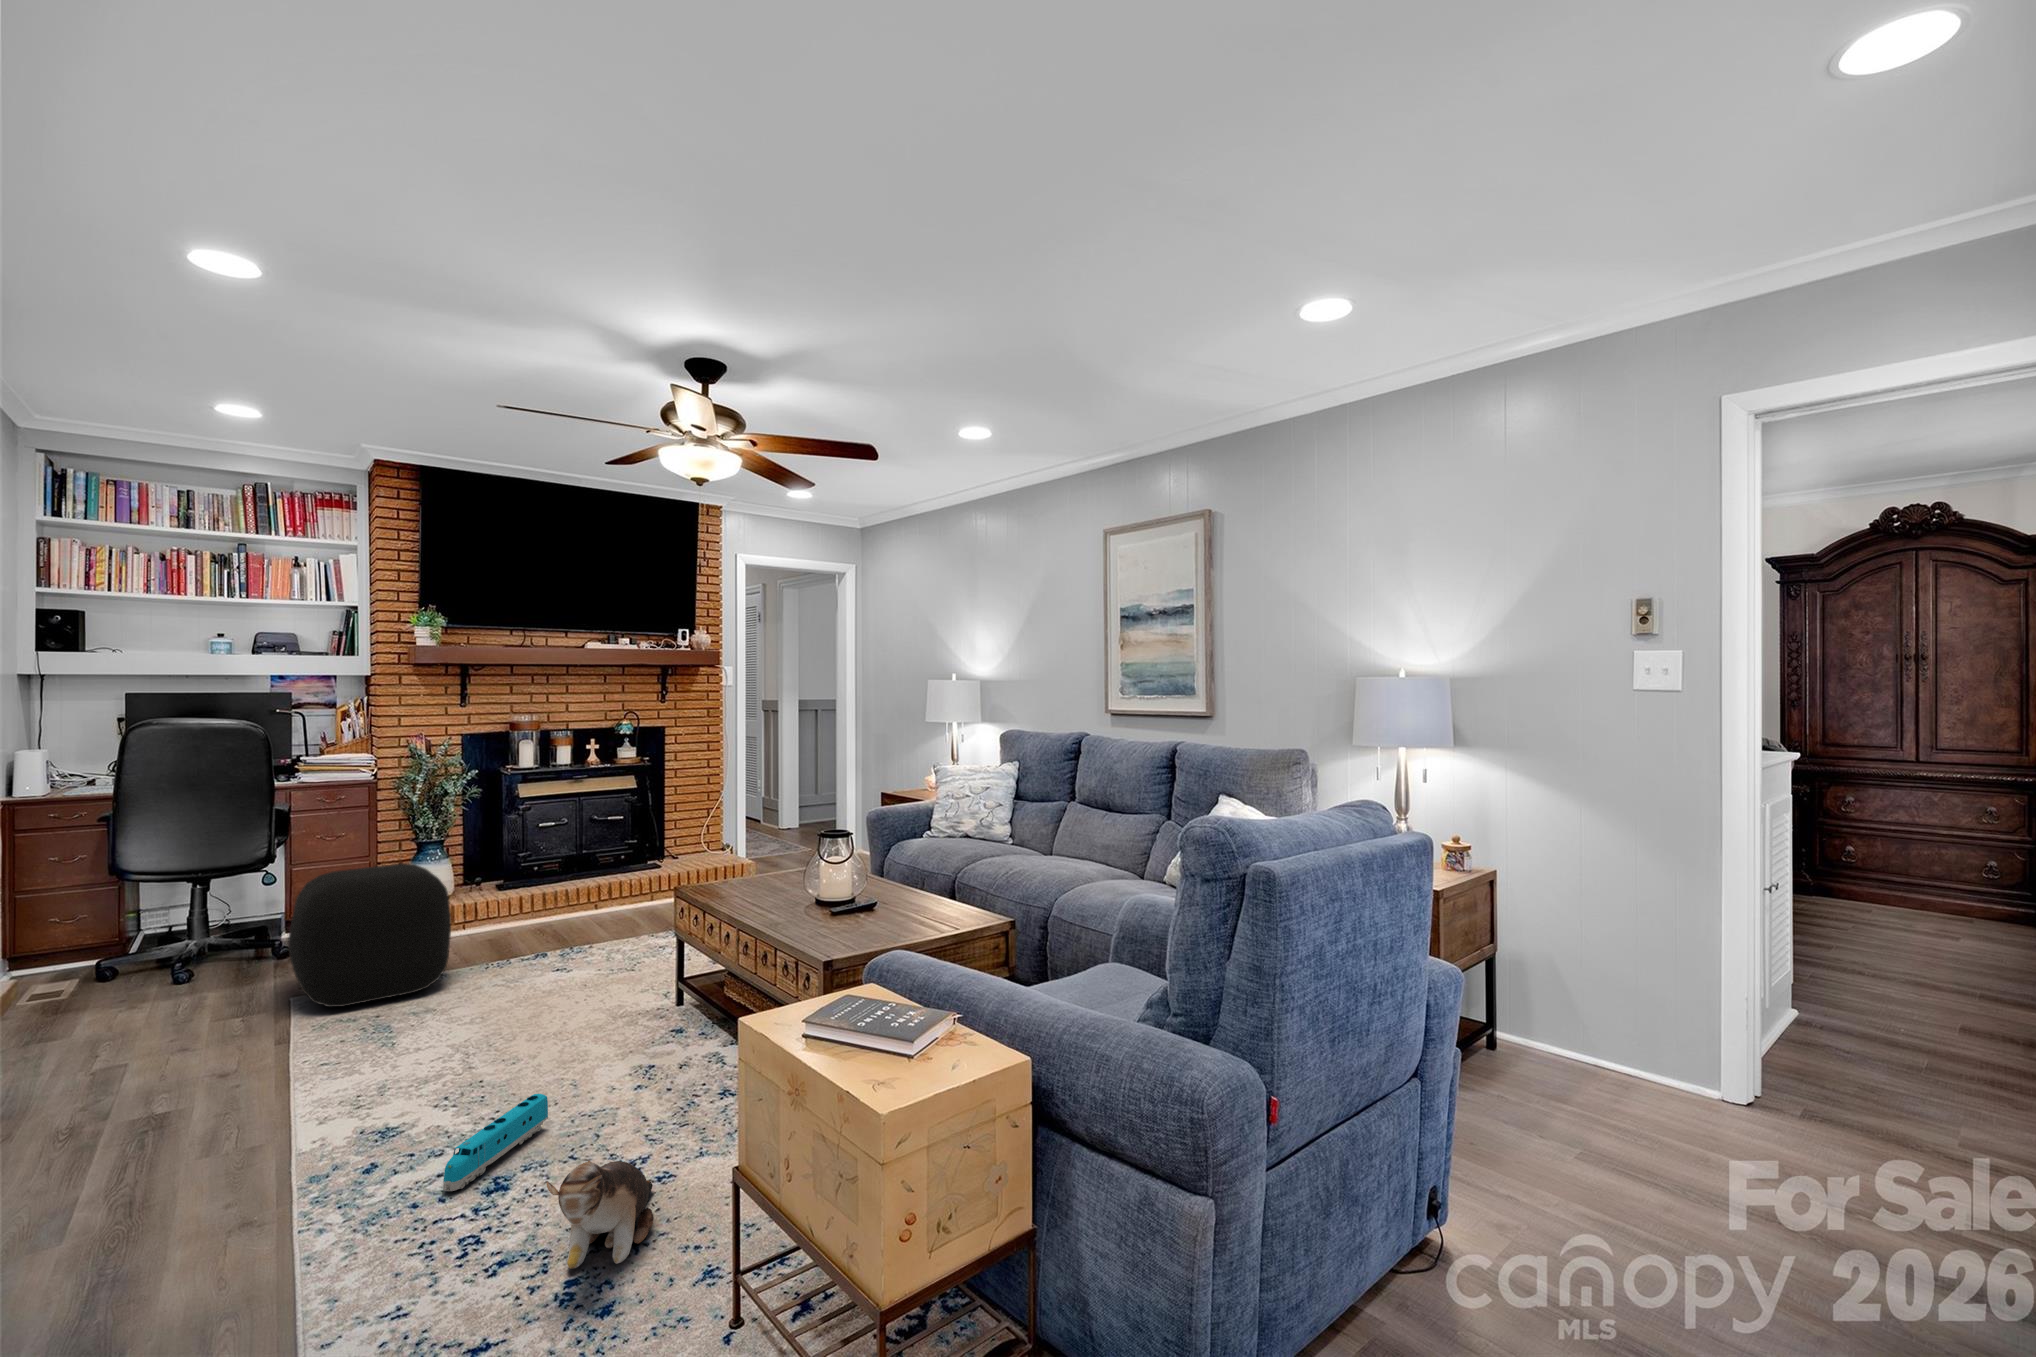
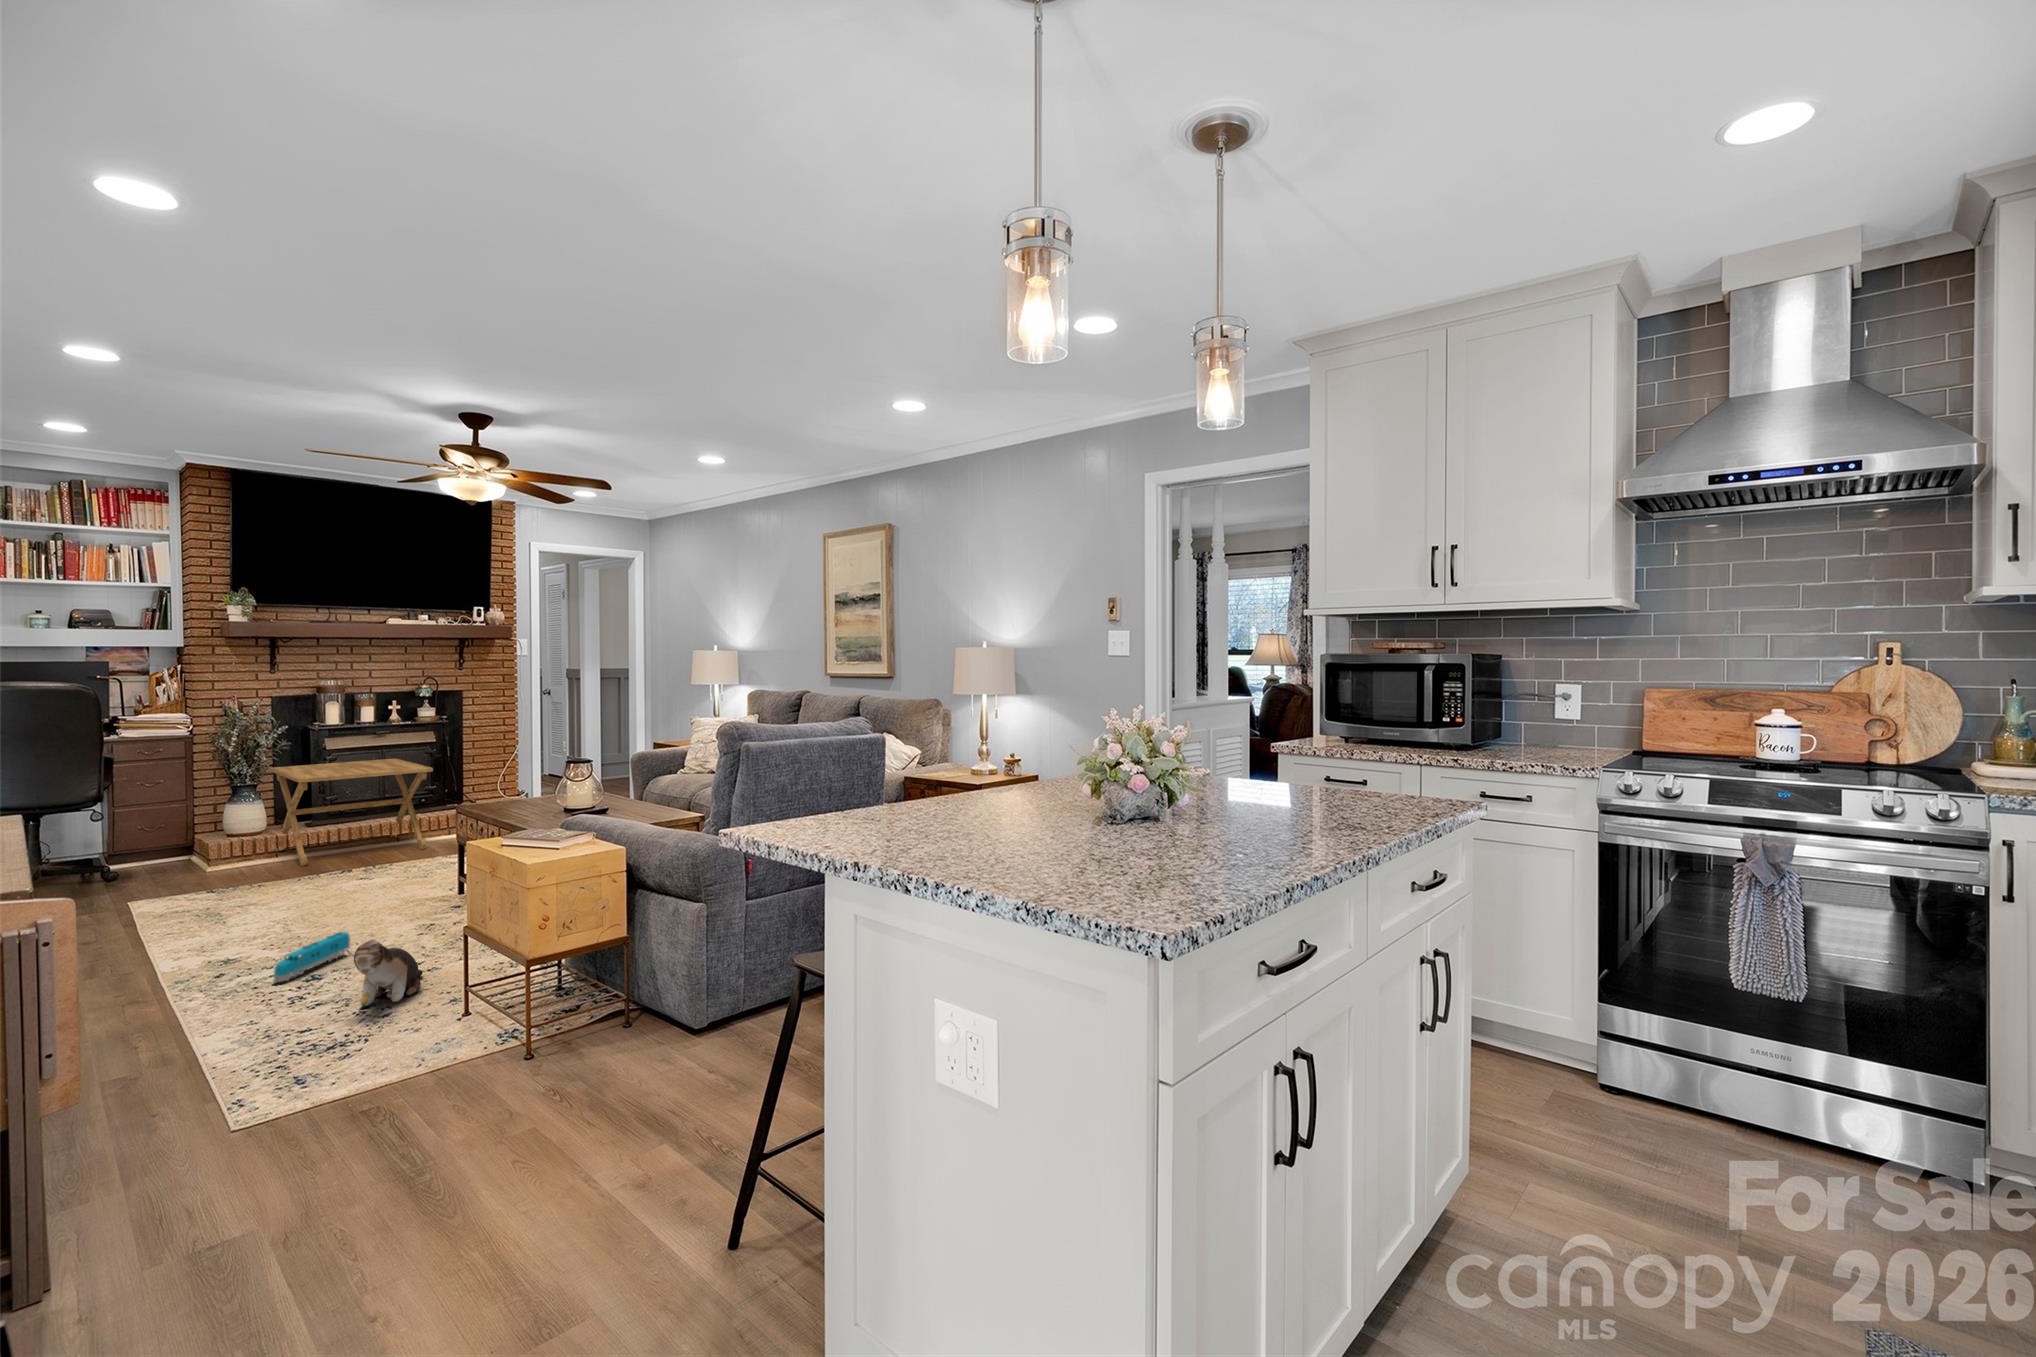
side table: none [458,808,638,946] -> present [270,759,433,866]
ottoman: present [289,863,451,1007] -> none [127,796,267,904]

